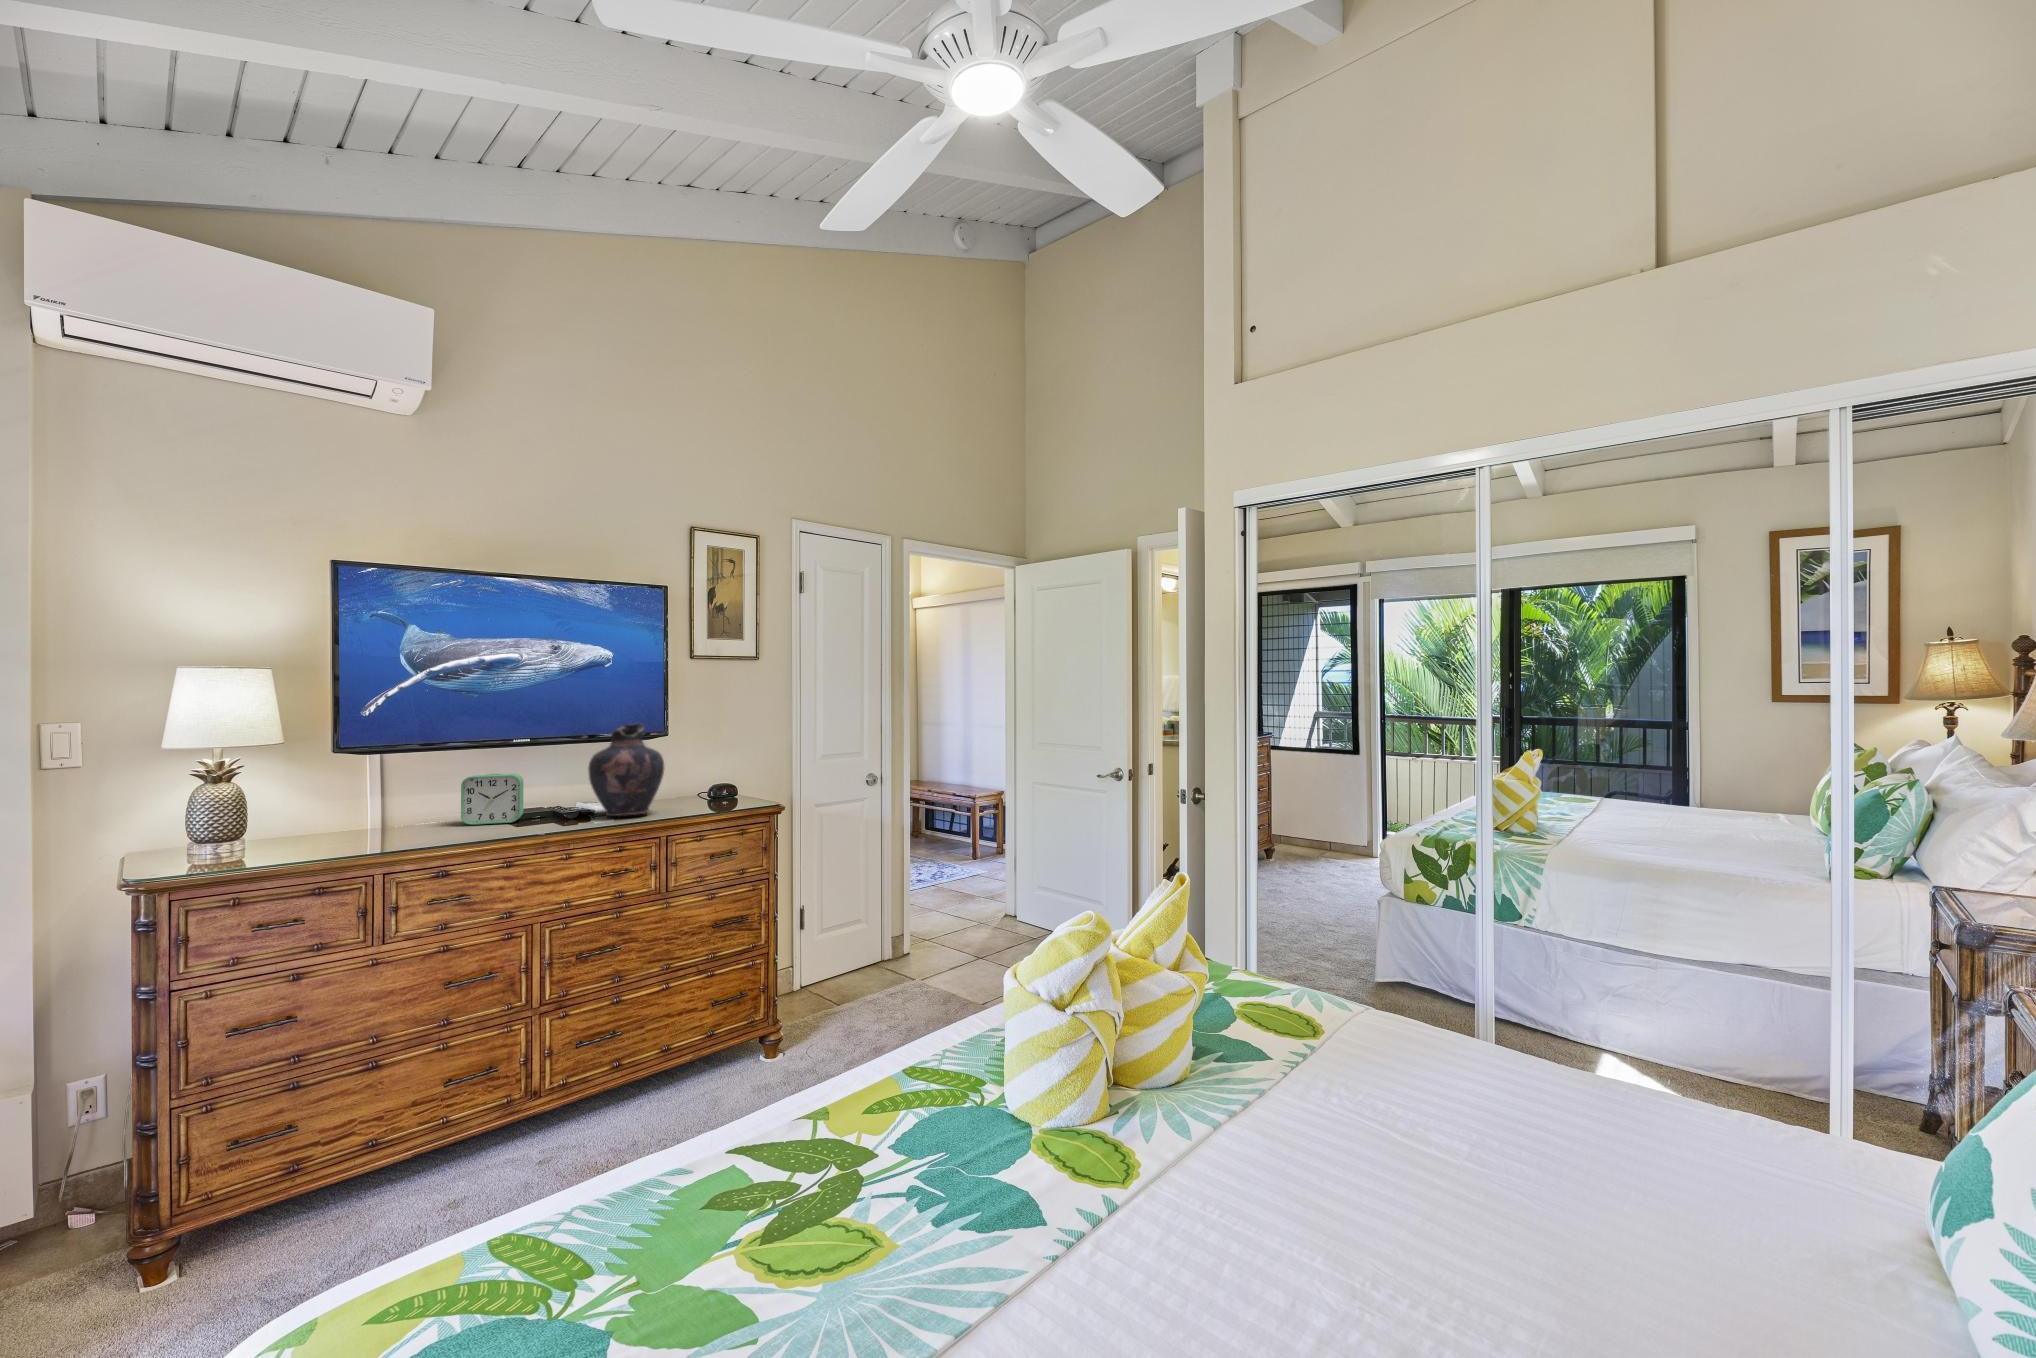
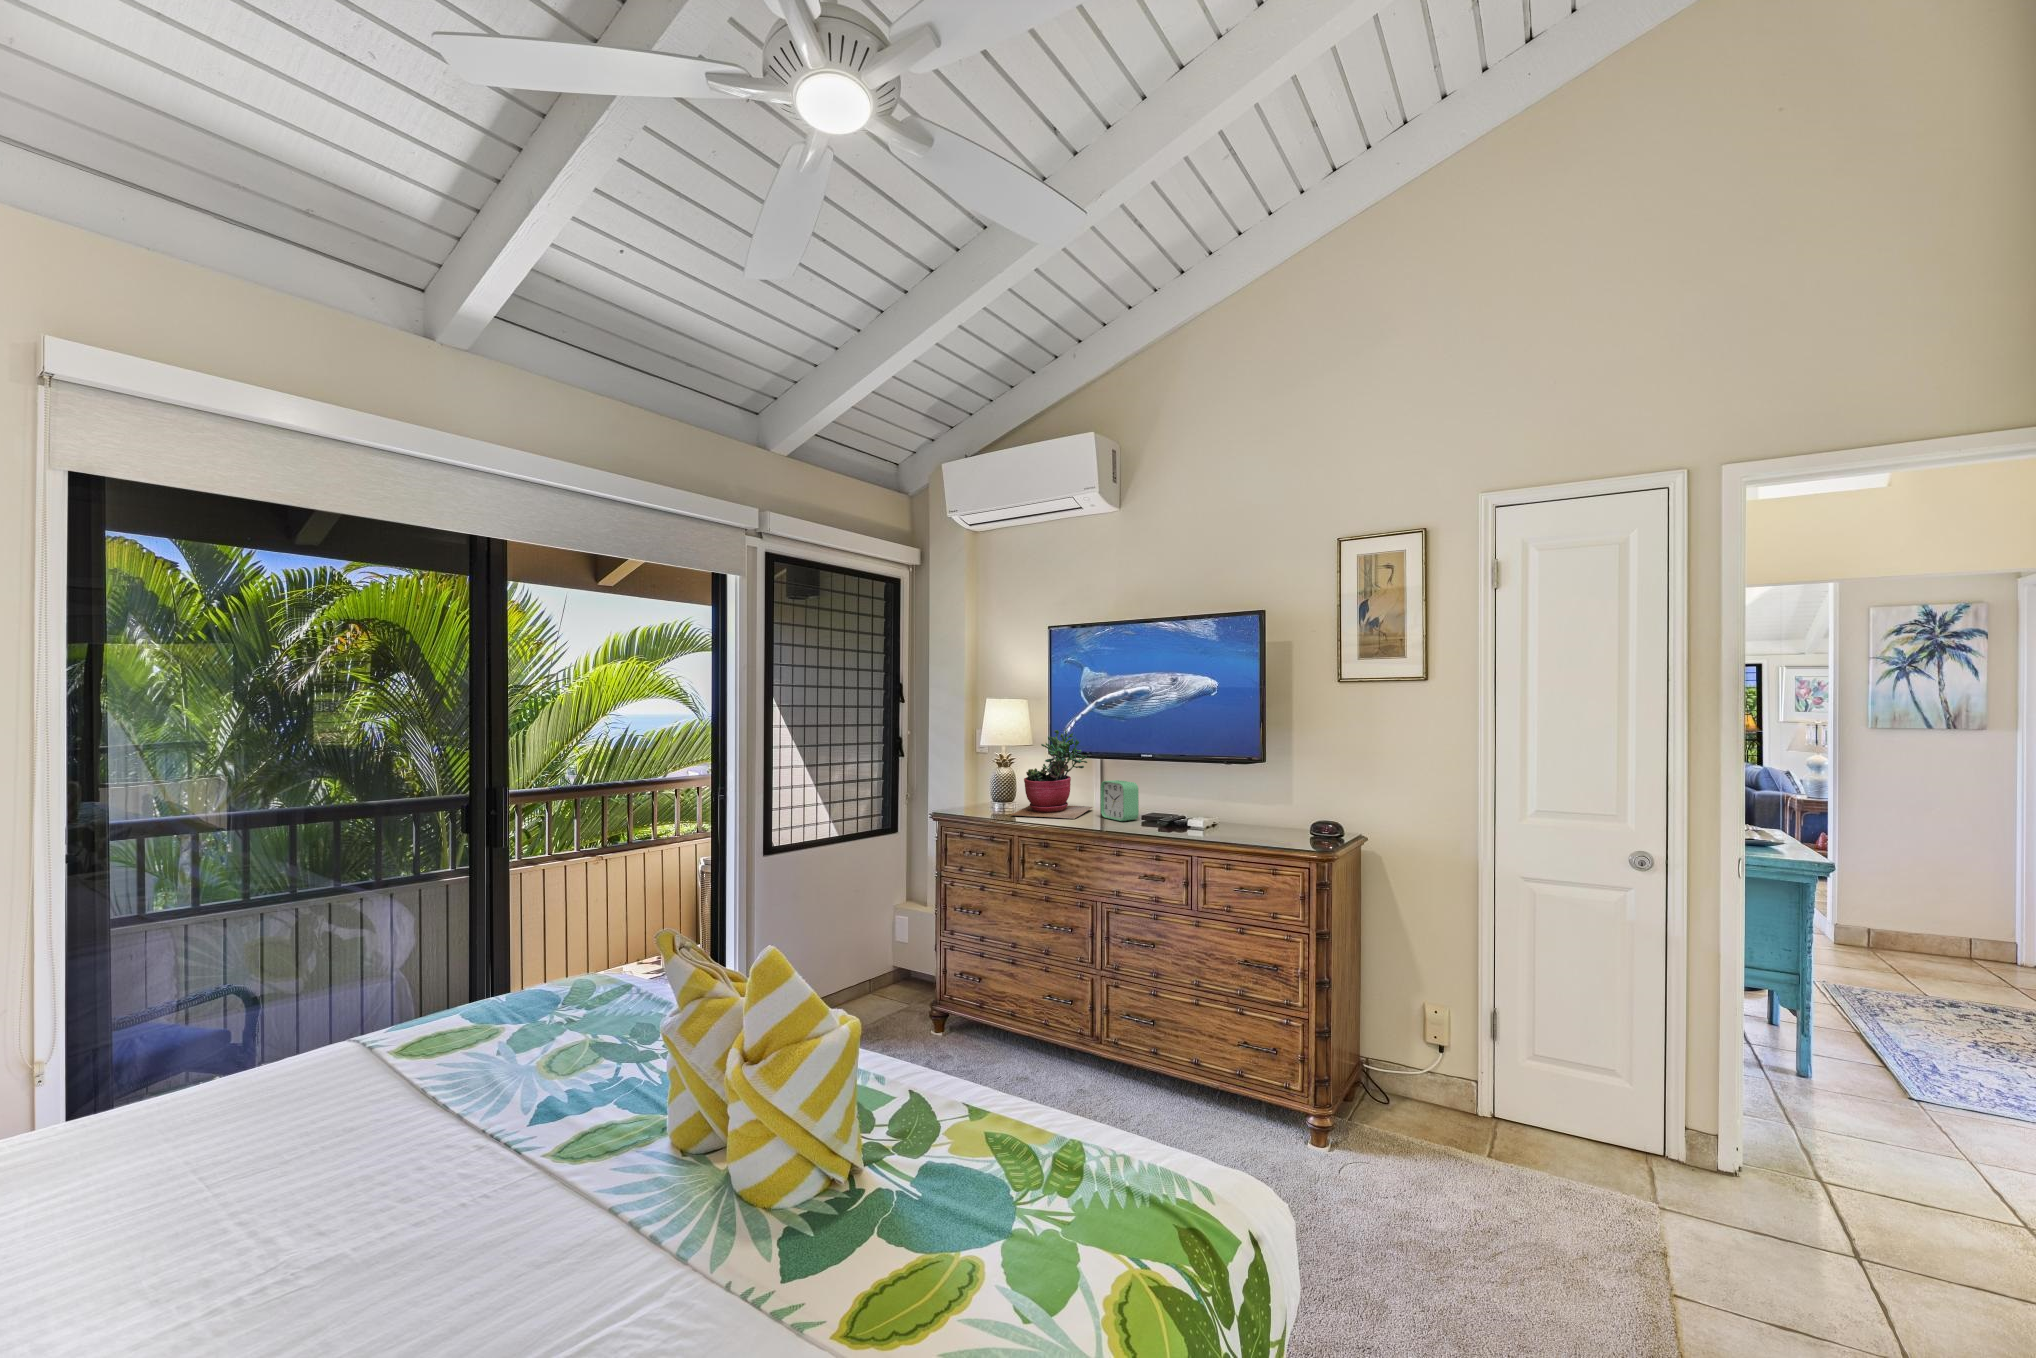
succulent plant: none [284,712,442,847] -> present [1011,730,1093,819]
vase: present [588,723,664,816] -> none [1152,748,1216,833]

